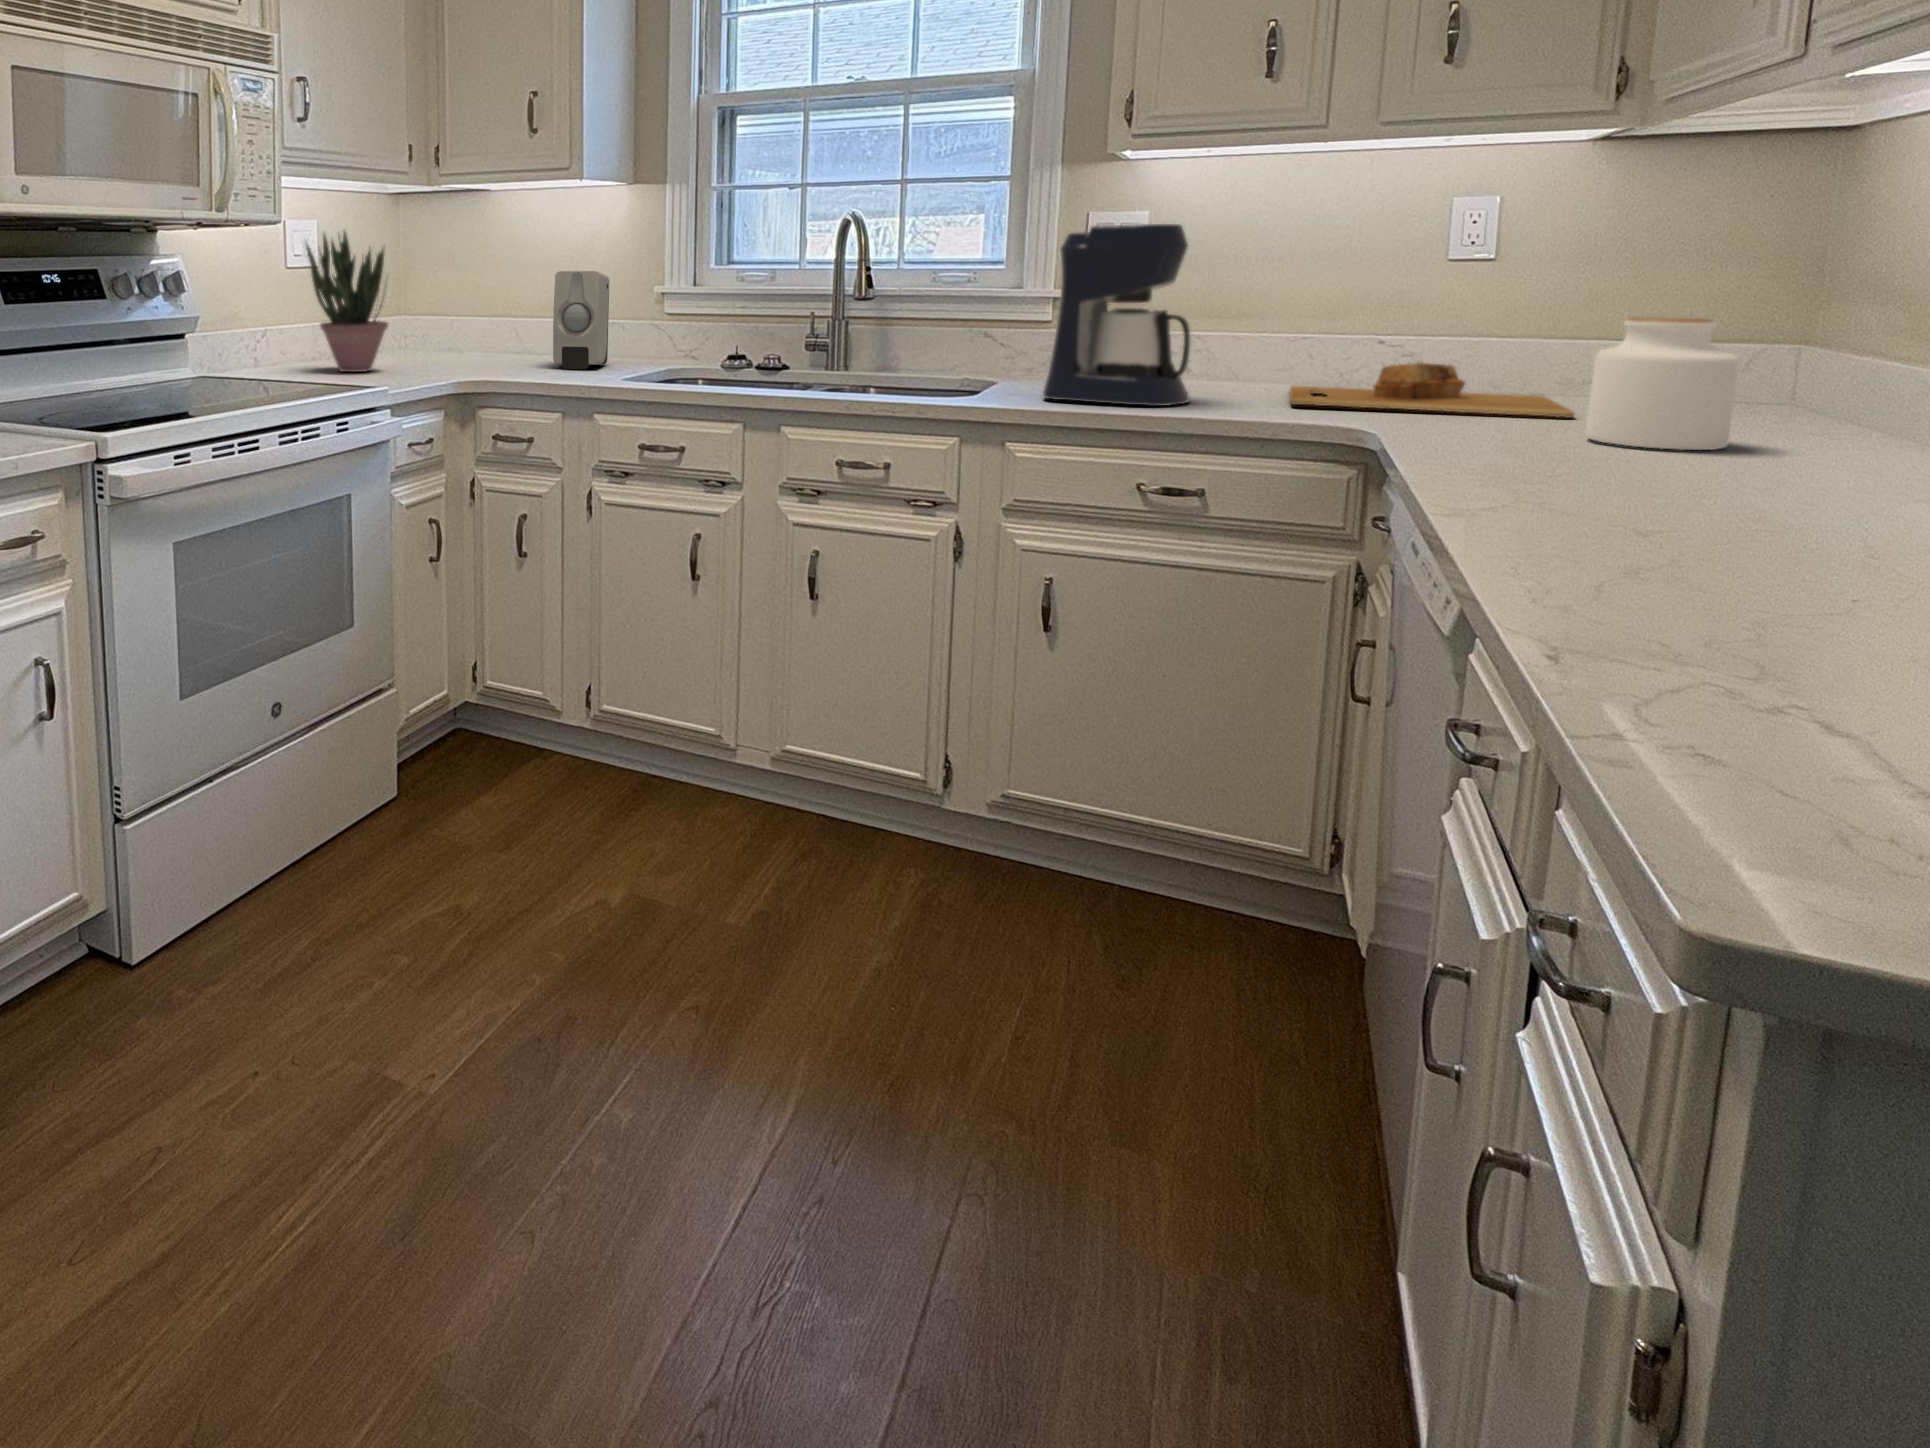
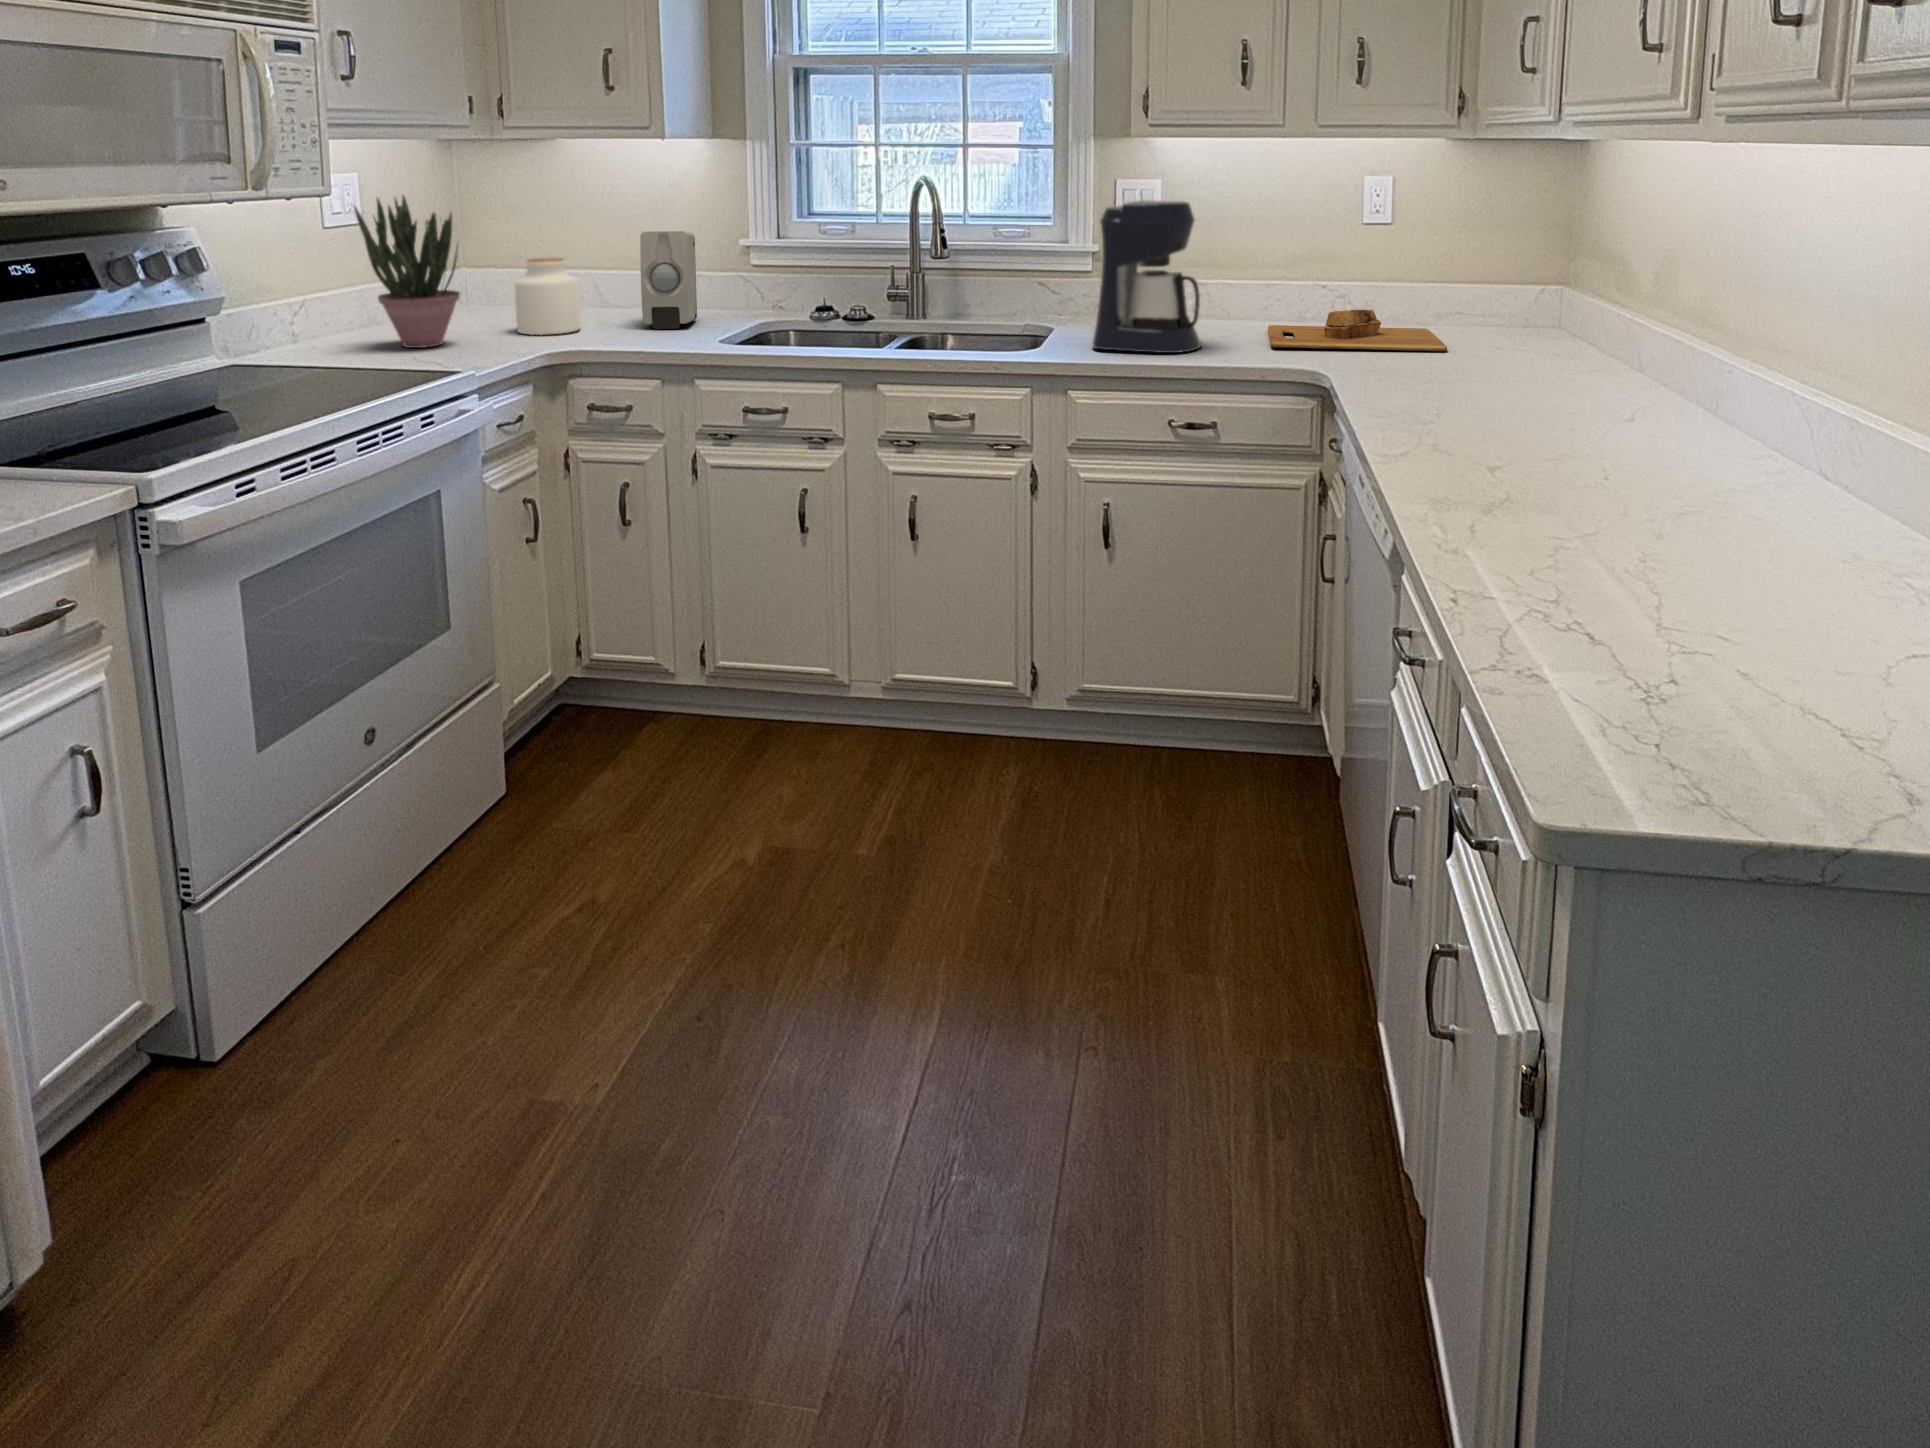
jar: present [1586,317,1738,450] -> present [514,258,581,335]

